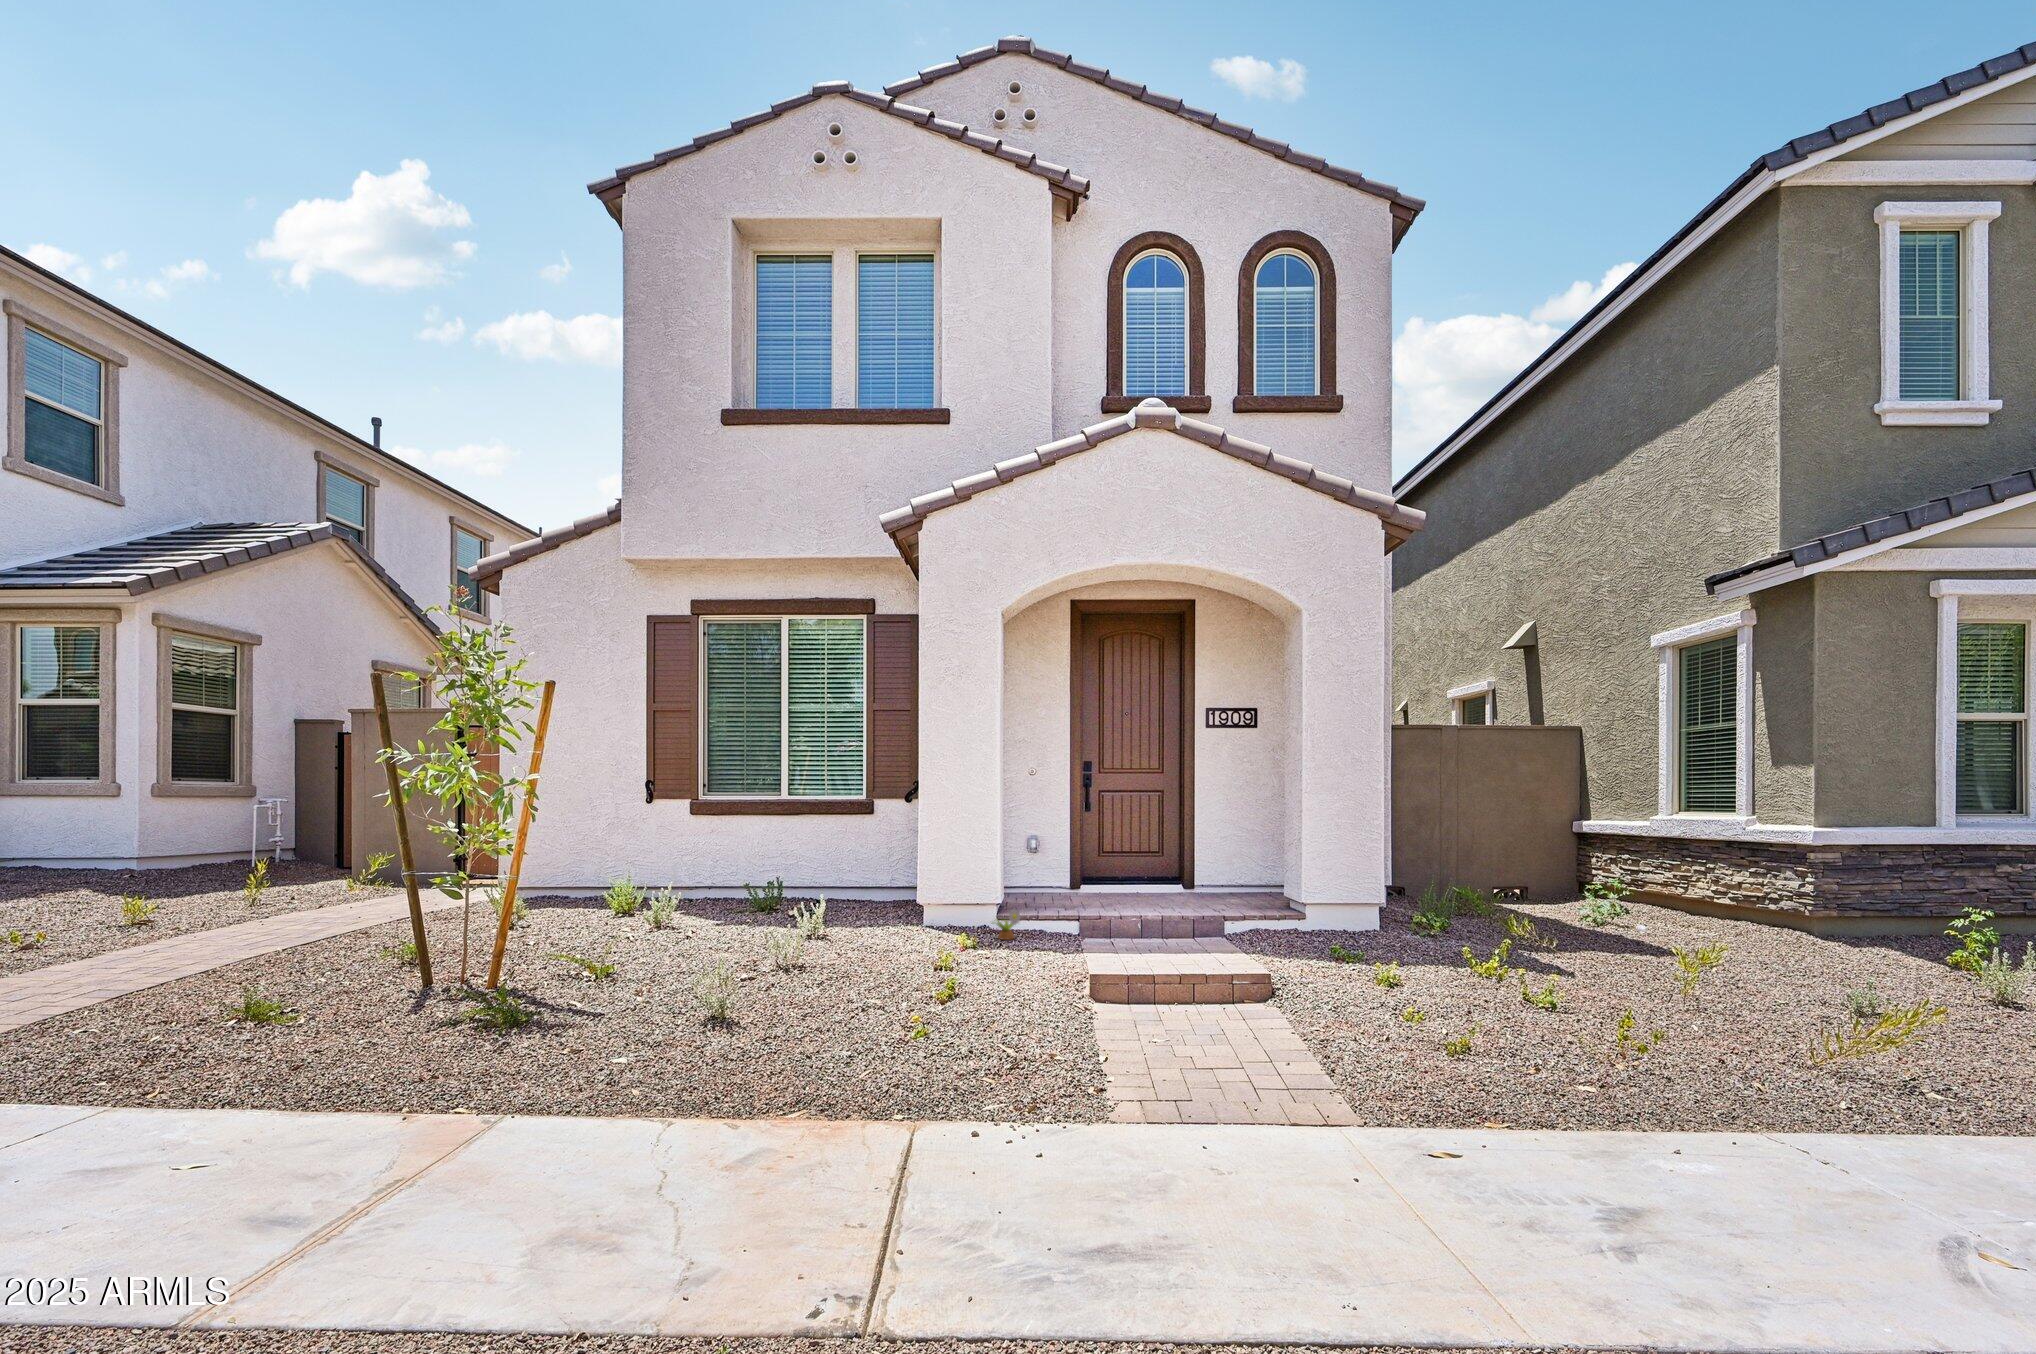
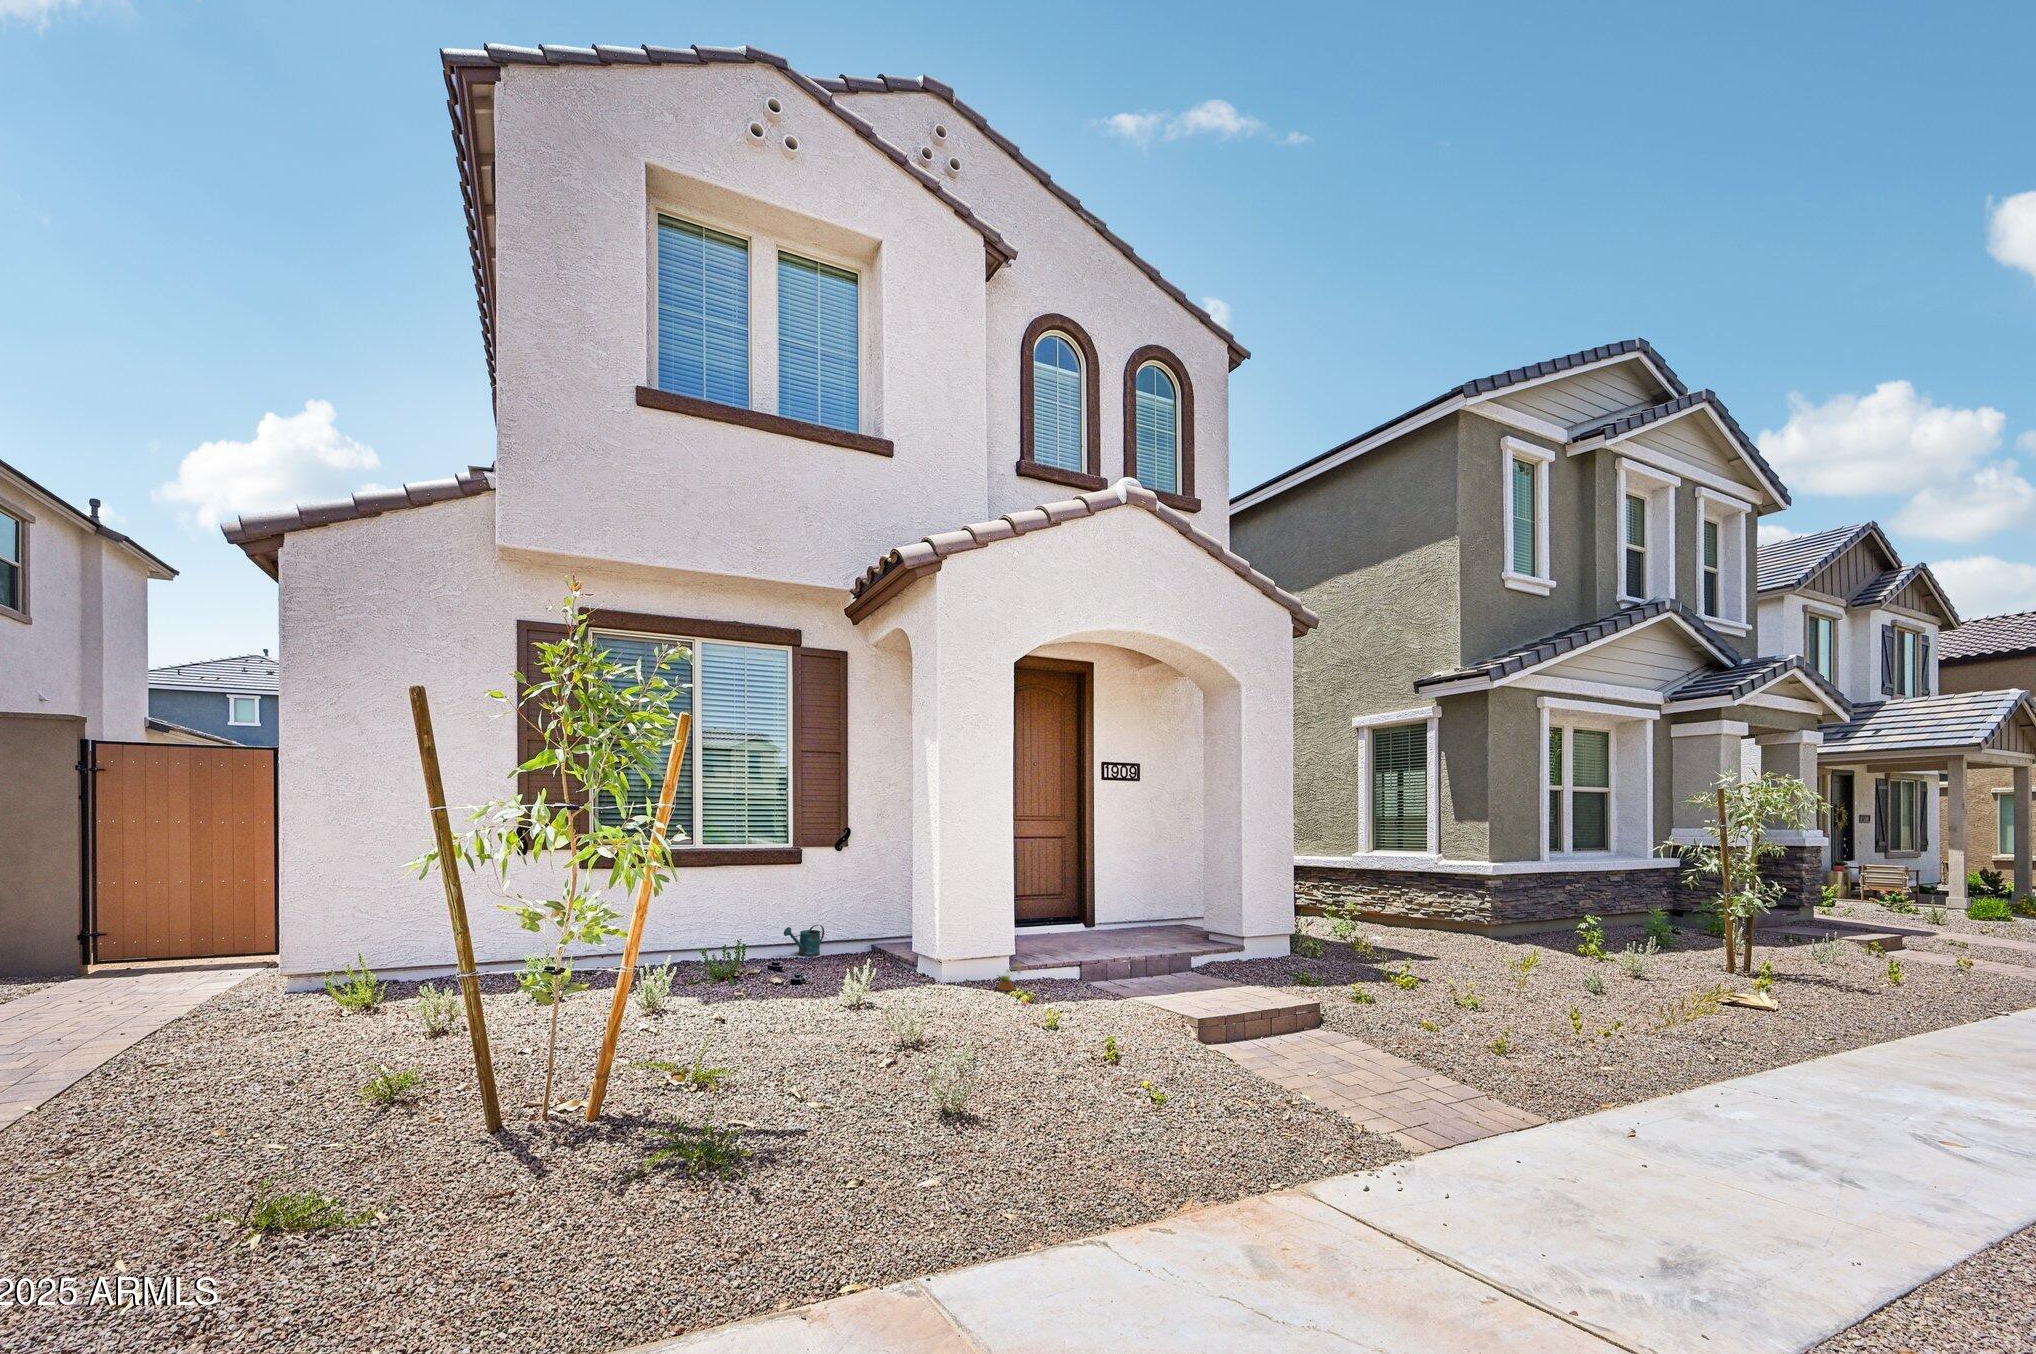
watering can: none [864,874,908,903] -> present [784,925,824,956]

